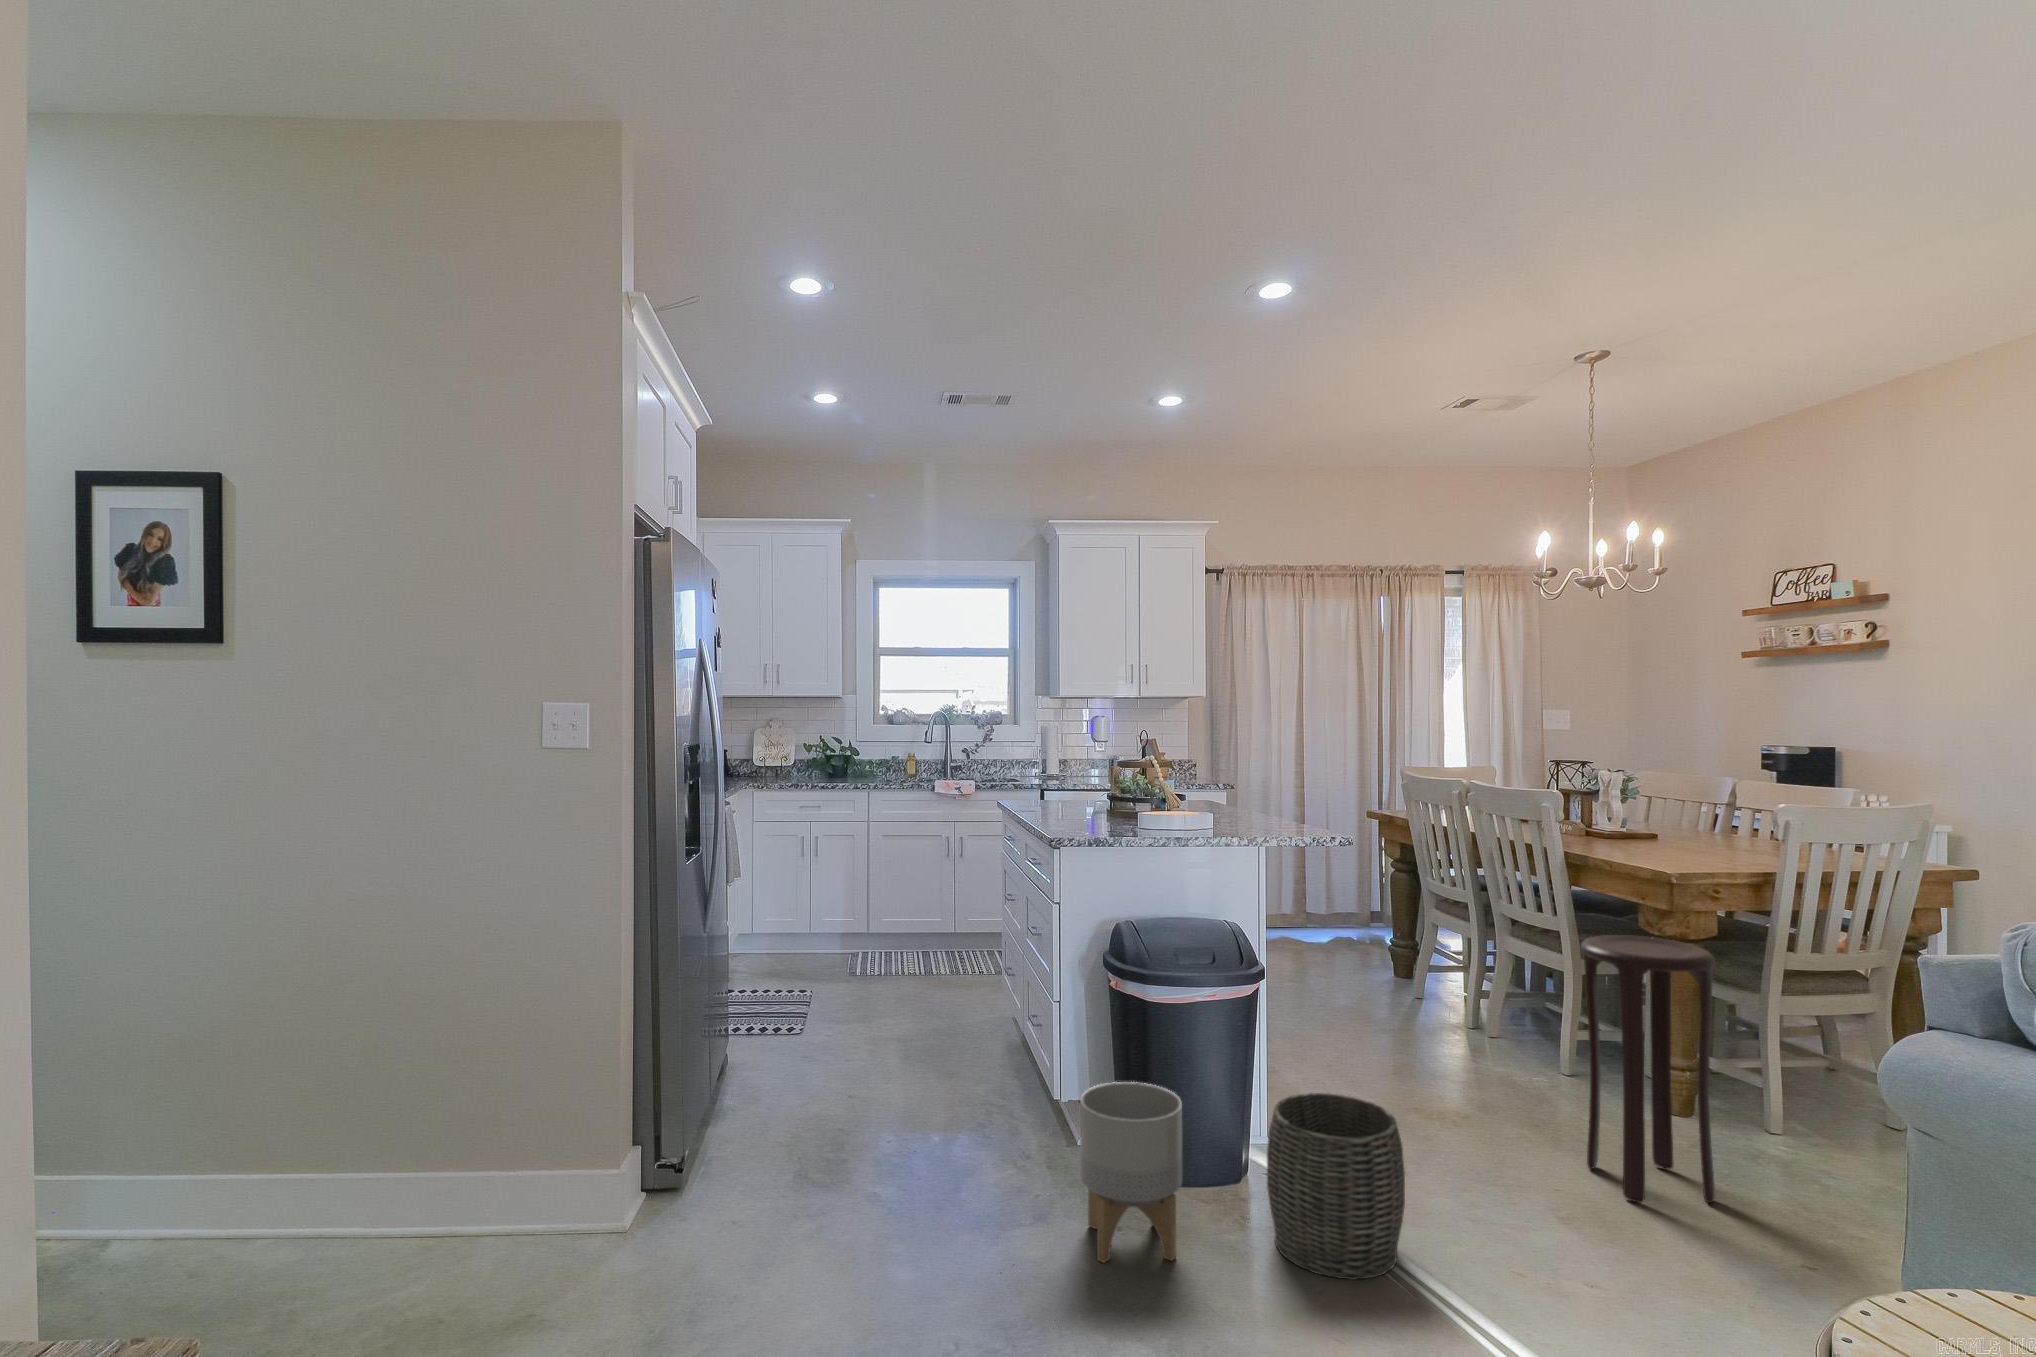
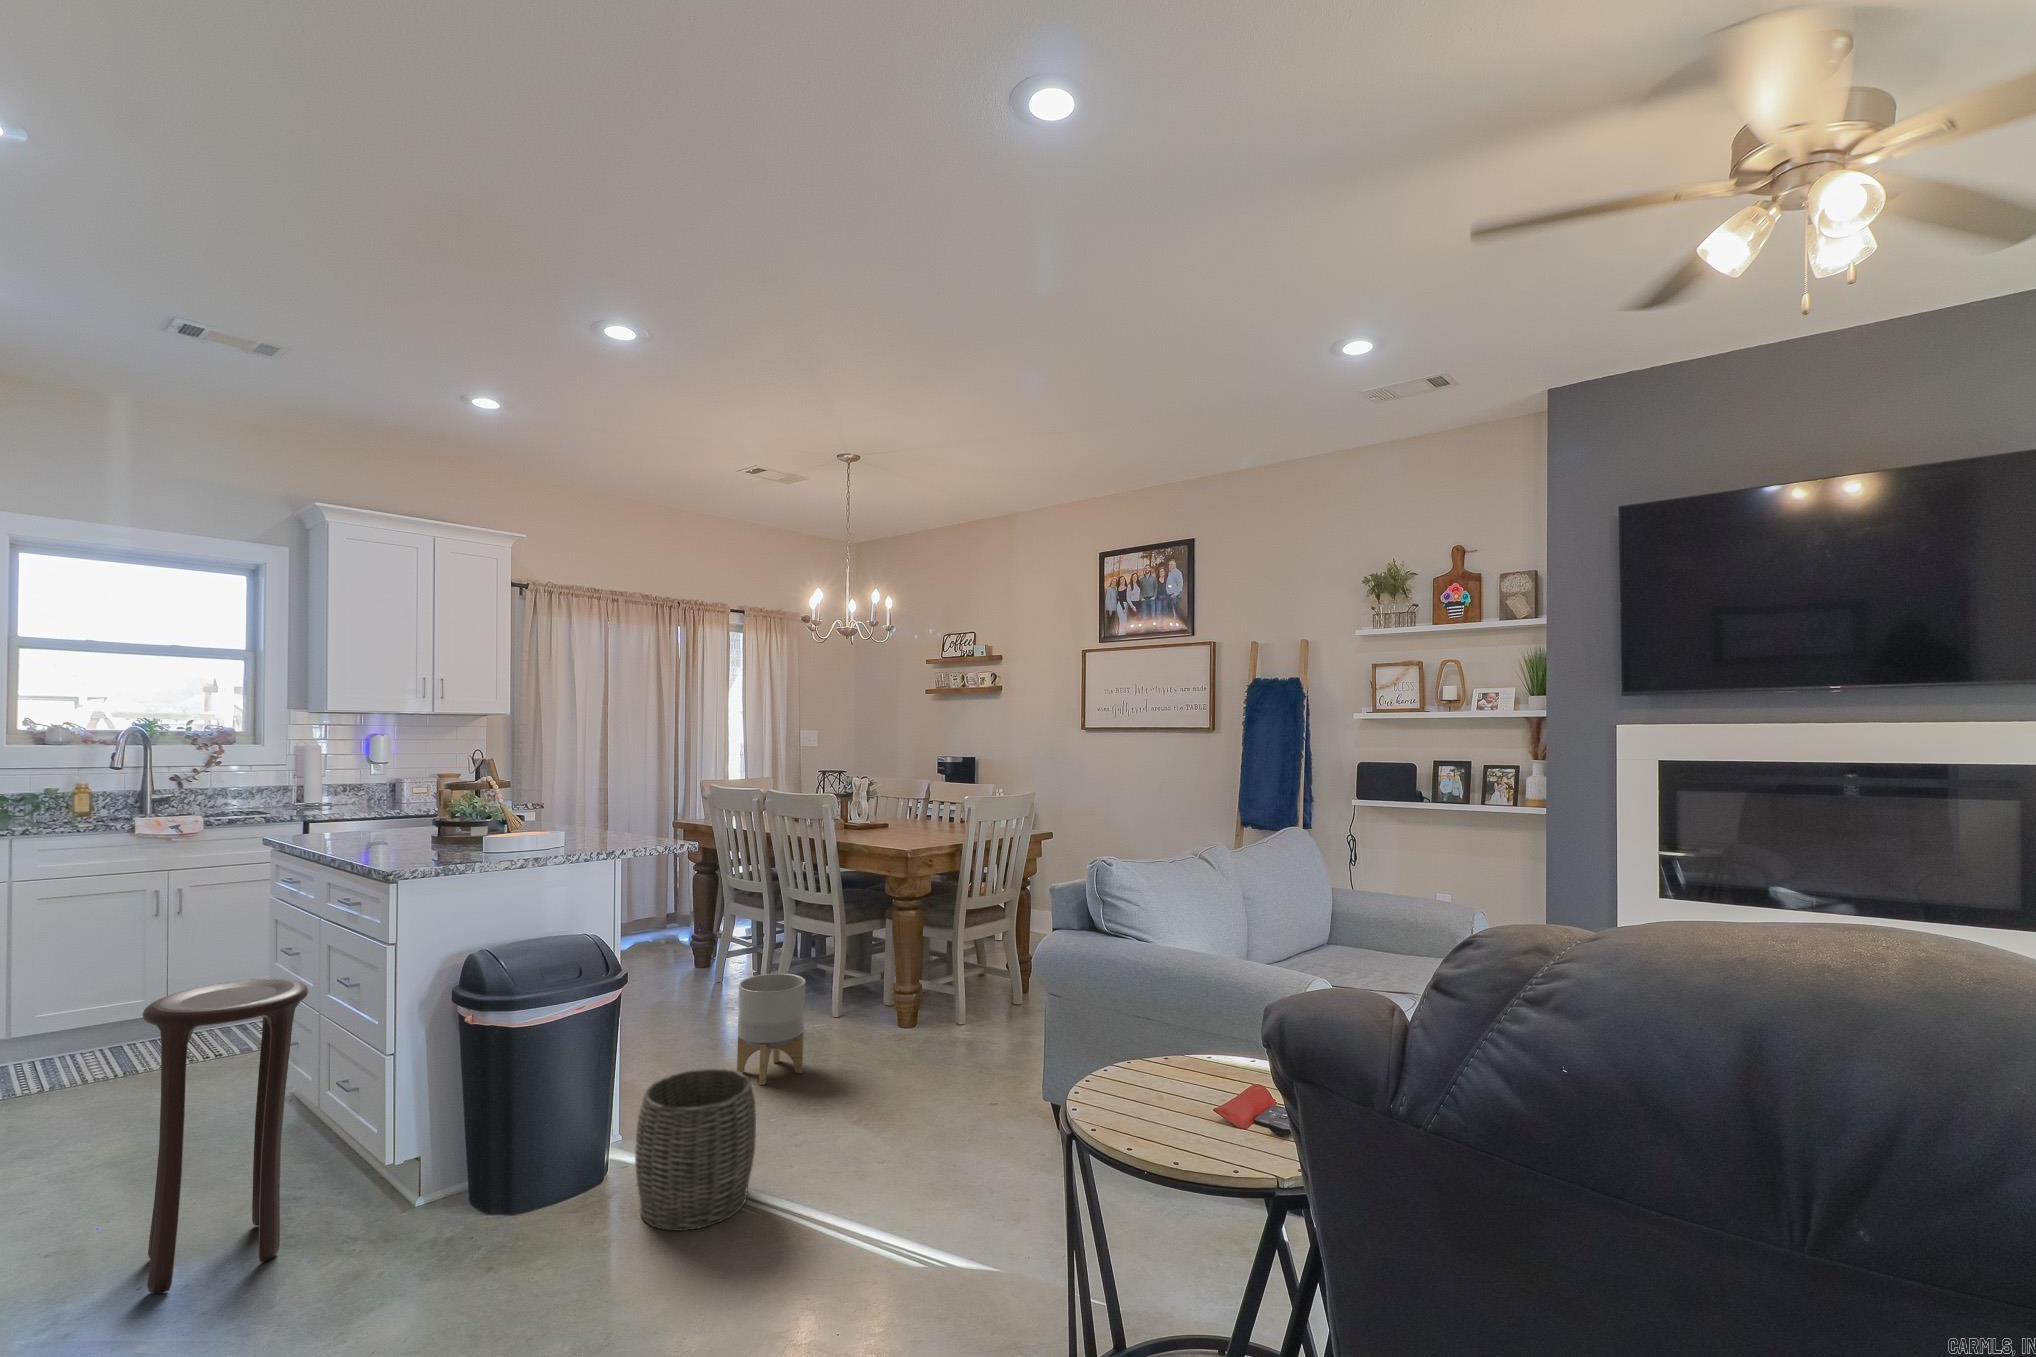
stool: present [1581,935,1715,1203] -> present [143,979,308,1293]
planter: present [1080,1082,1182,1263] -> present [737,974,805,1085]

